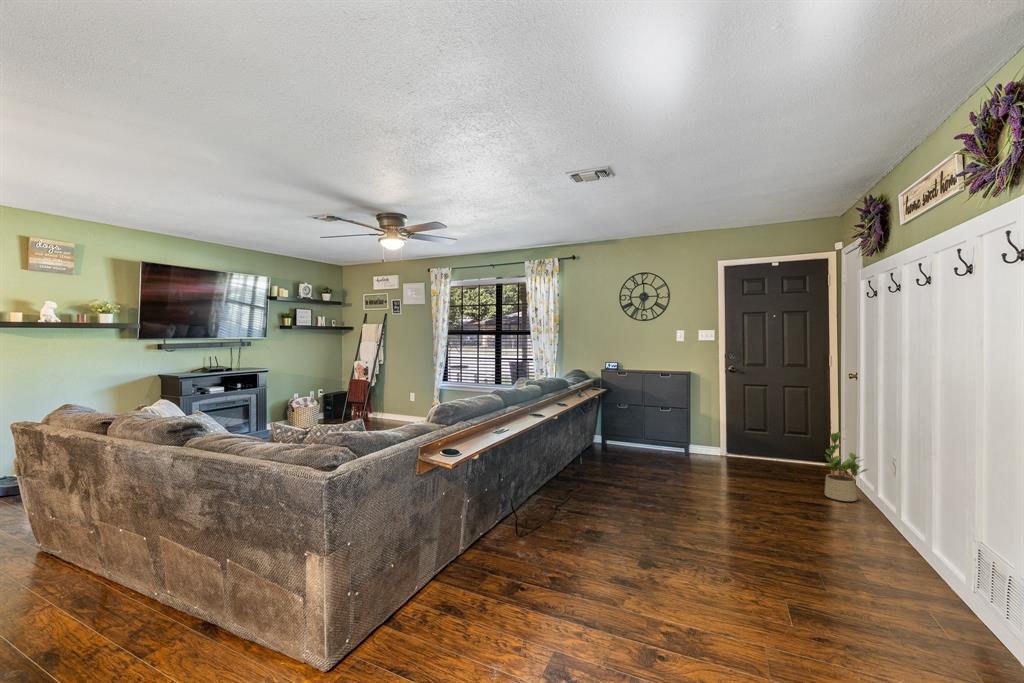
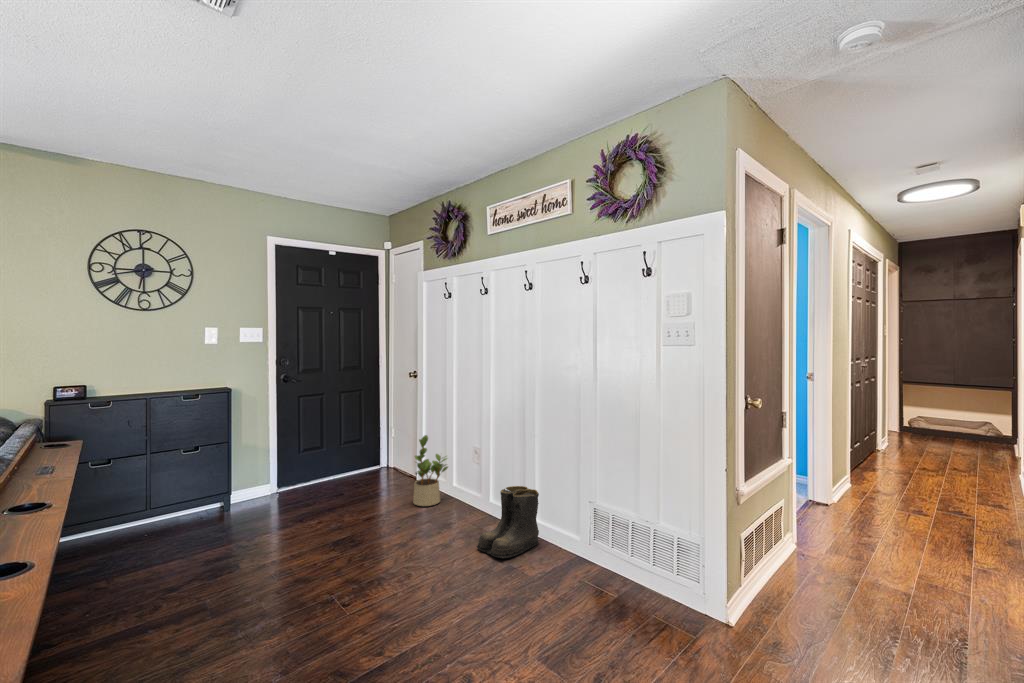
boots: none [841,496,928,566] -> present [477,486,539,558]

